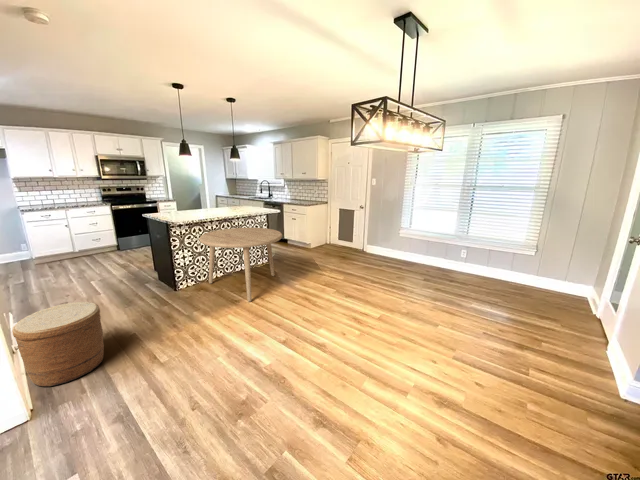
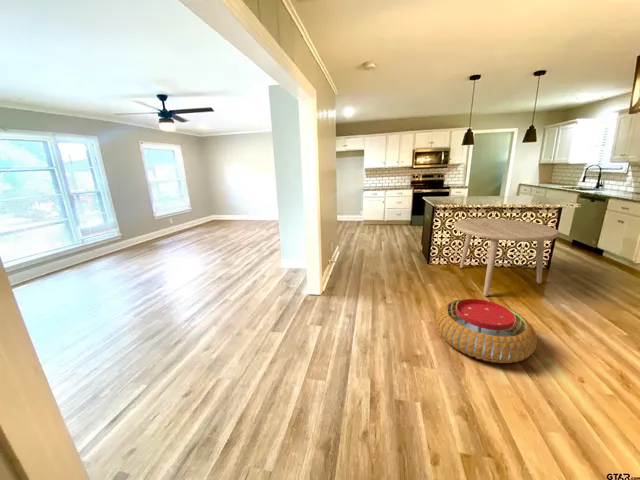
woven basket: present [12,302,104,386] -> none [326,246,364,290]
pouf: none [233,303,315,362] -> present [435,299,537,363]

